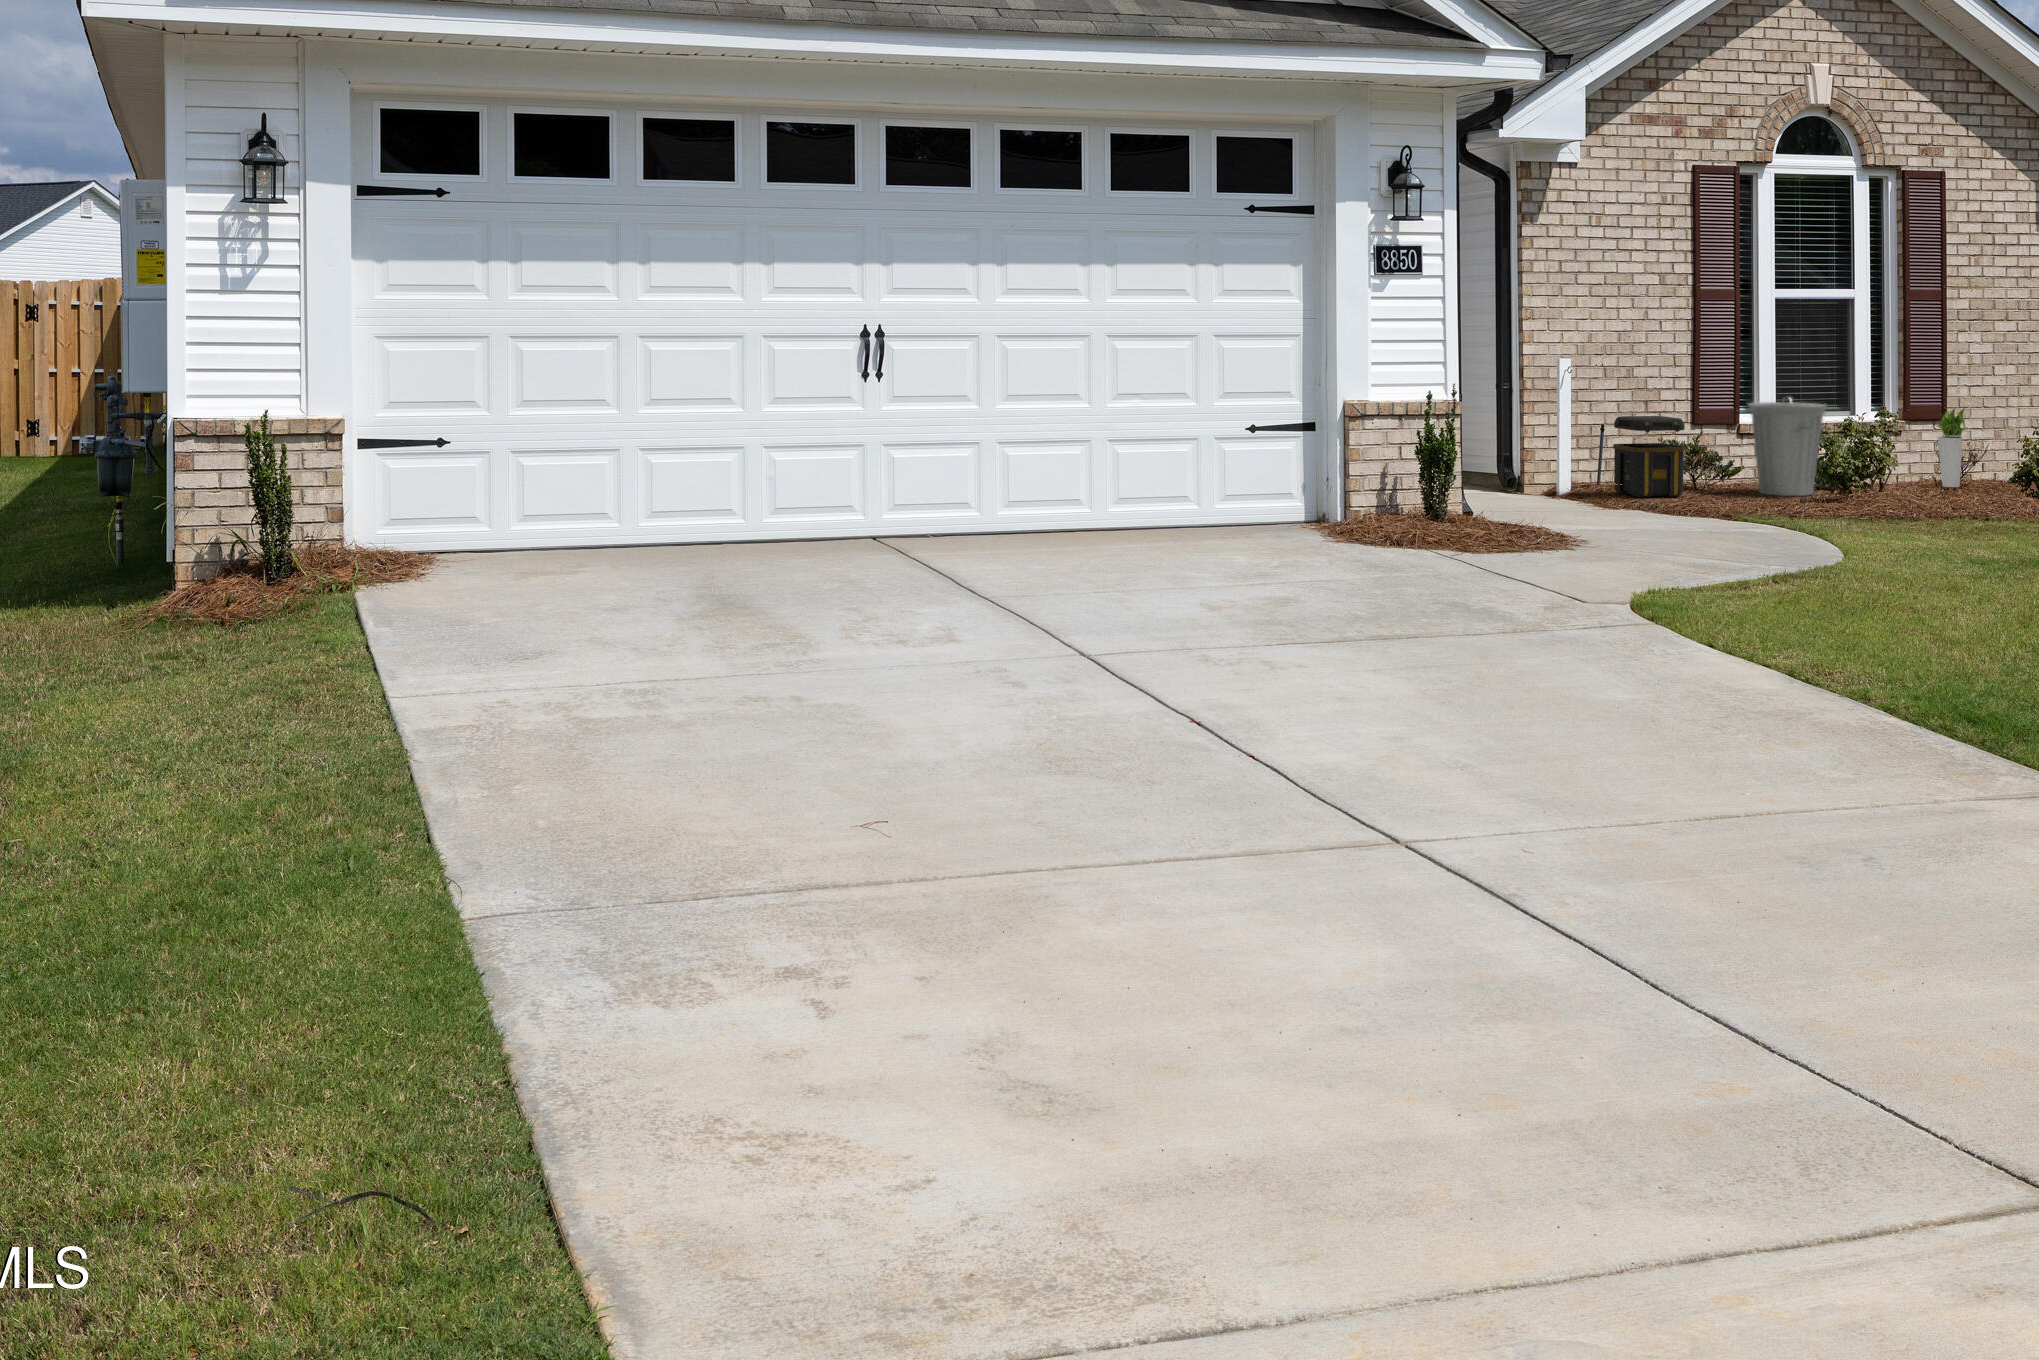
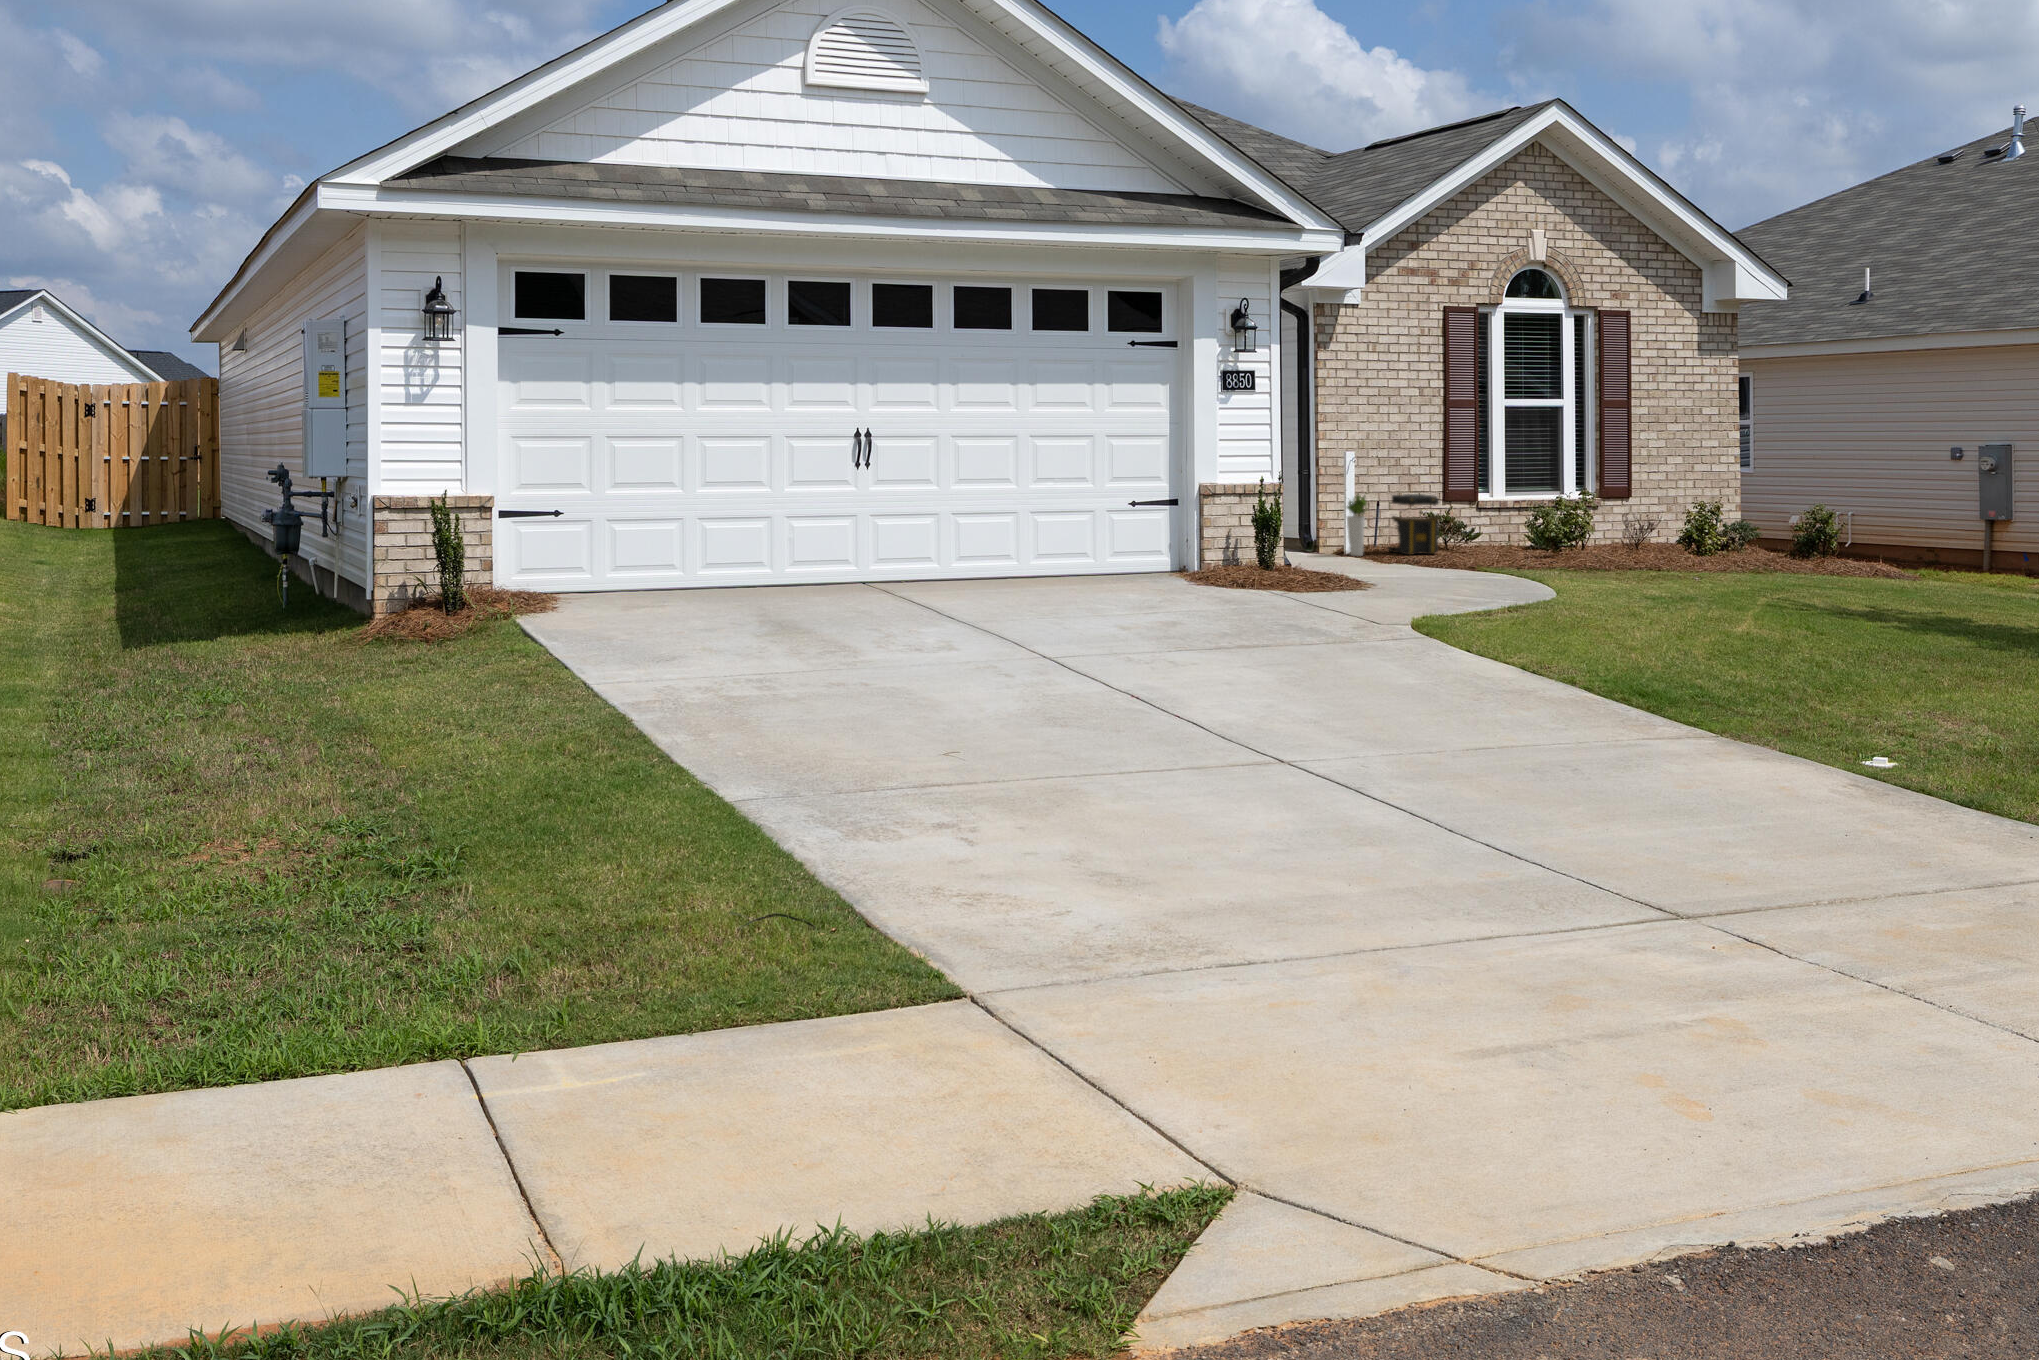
trash can: present [1748,397,1826,496] -> none [1485,480,1544,553]
planter: present [1937,408,1967,487] -> present [1347,495,1367,556]

